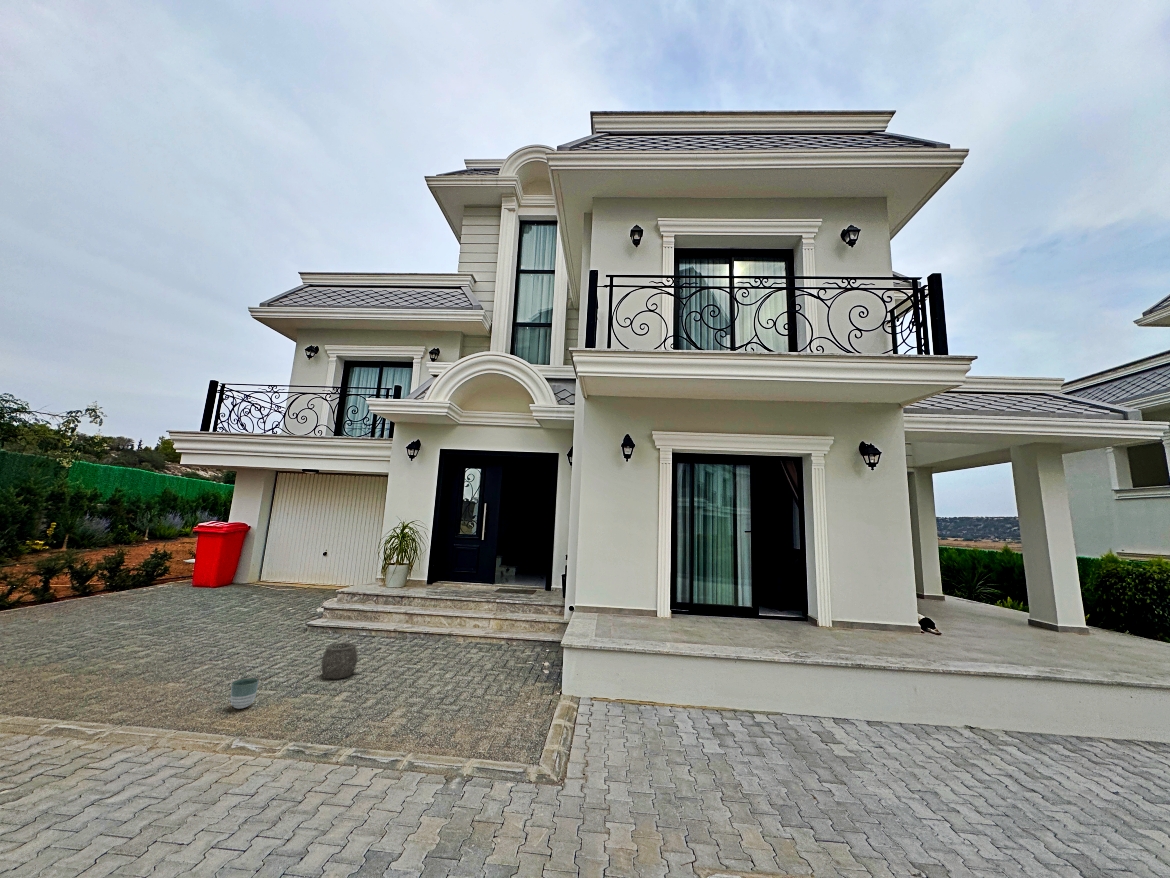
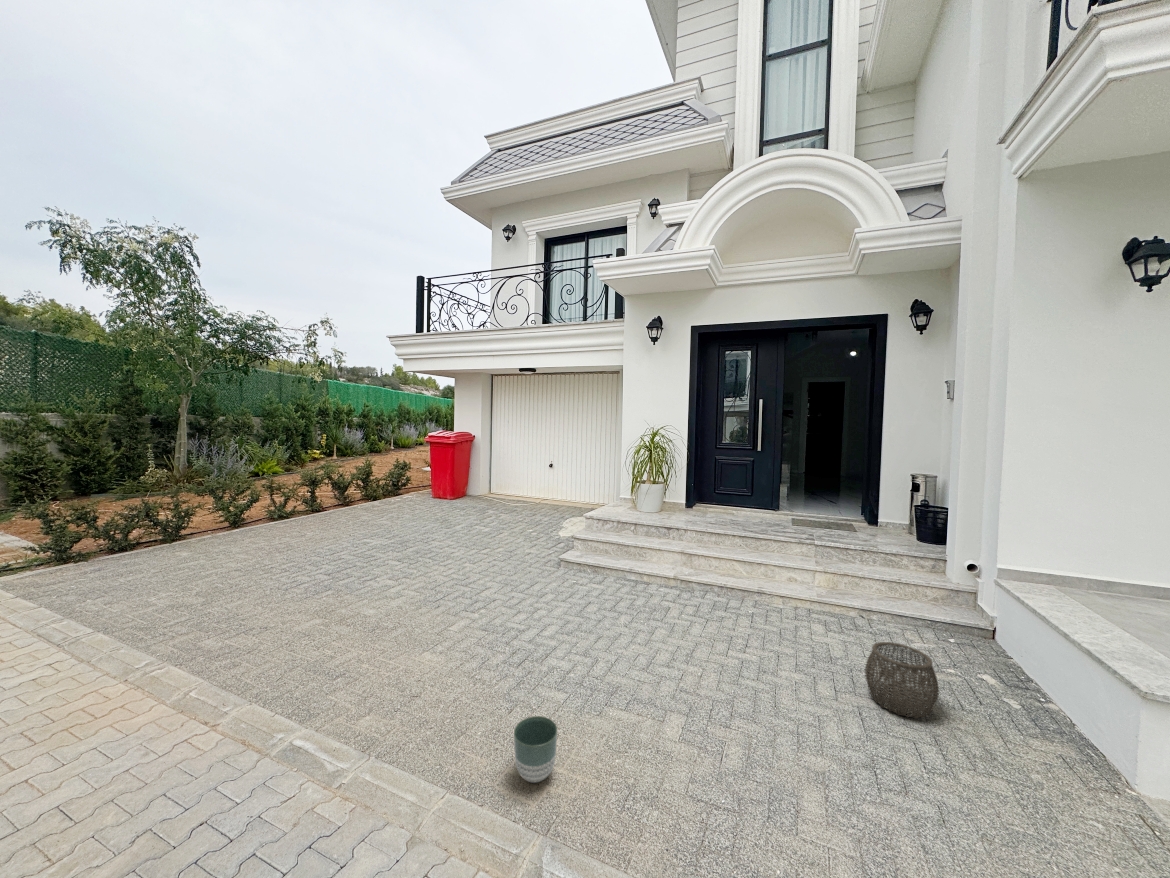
woven basket: present [321,643,357,679] -> present [865,642,939,718]

